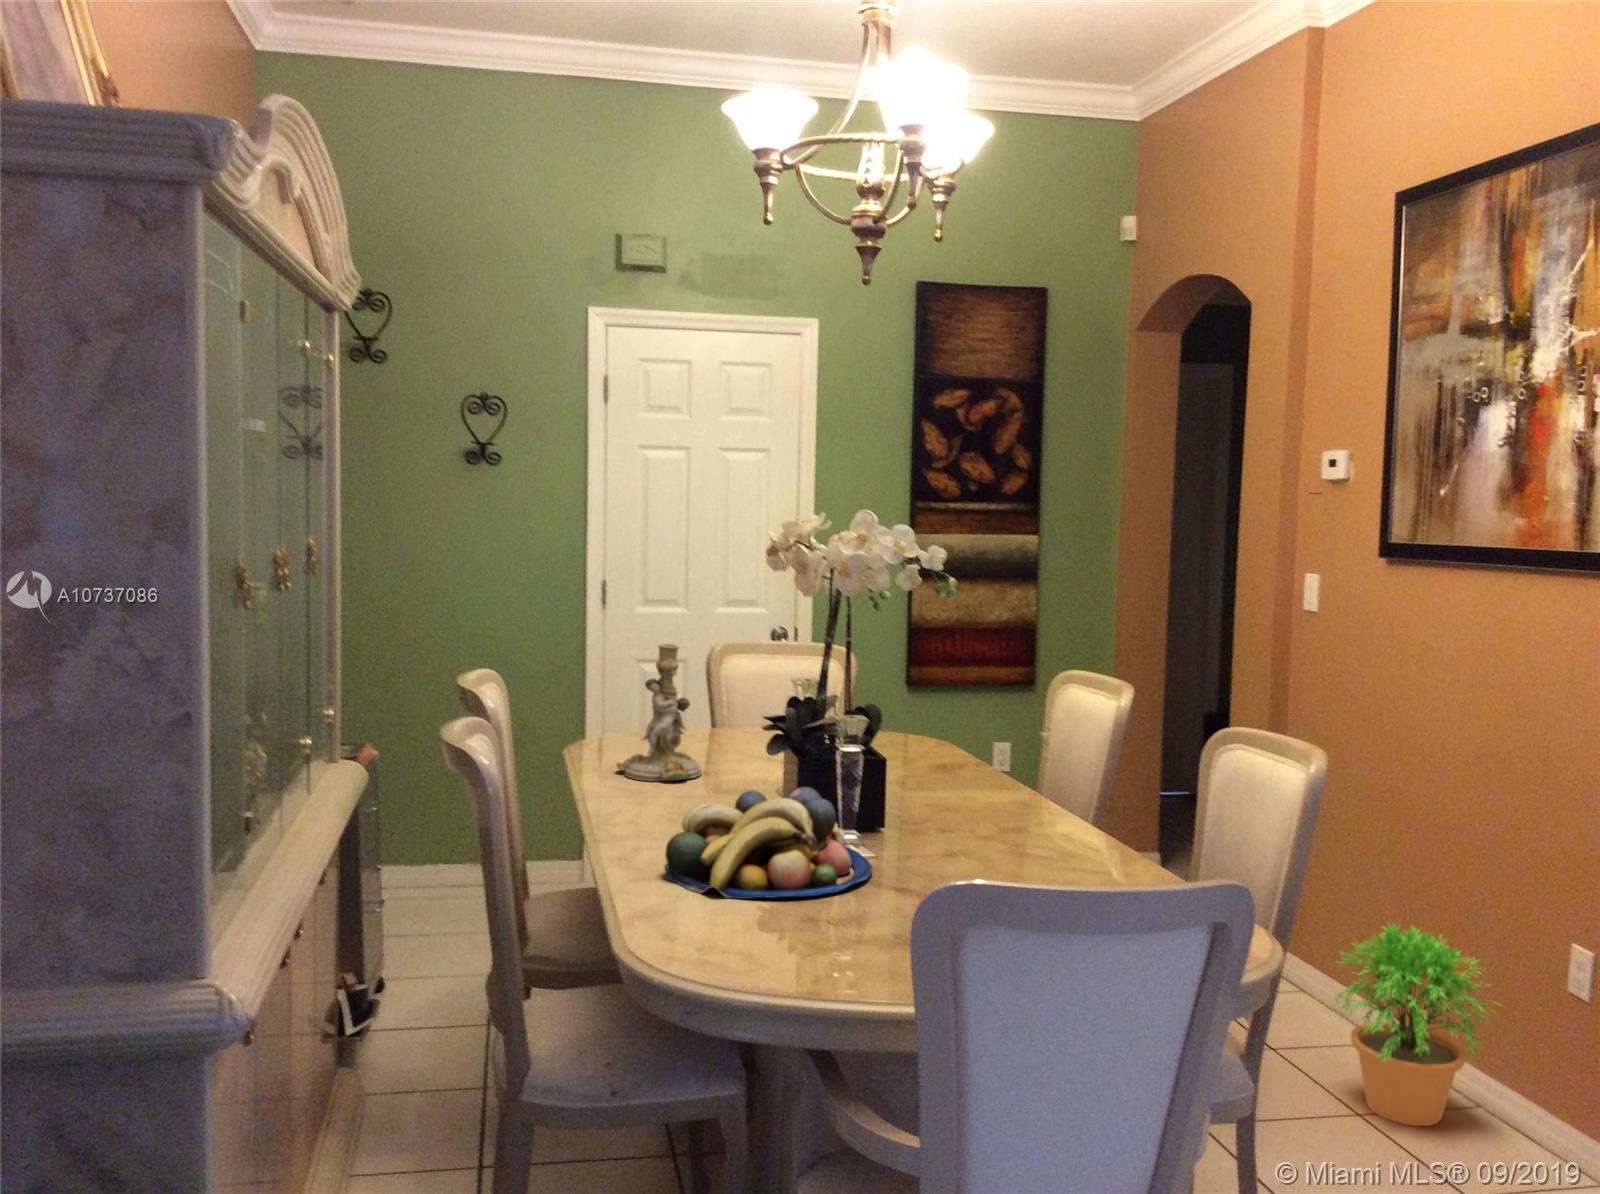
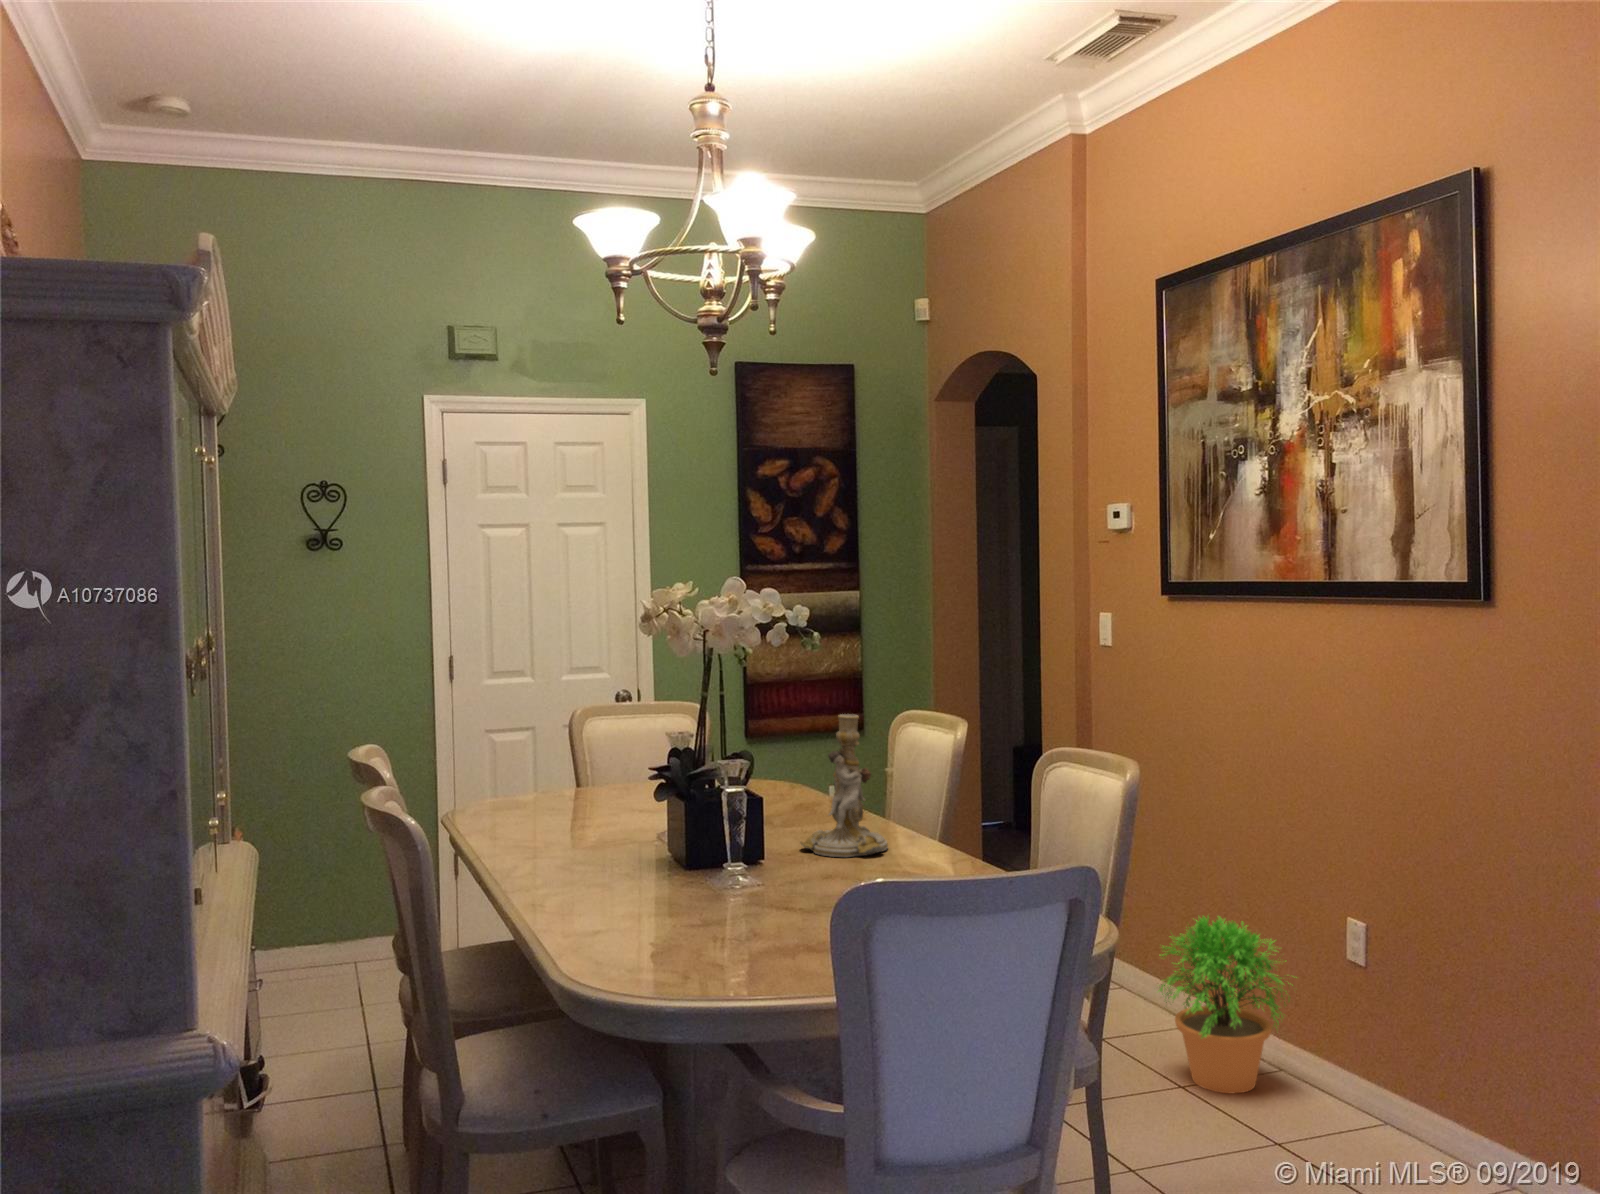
candlestick: present [617,644,701,781] -> present [800,714,888,857]
fruit bowl: present [664,787,872,899] -> none [573,828,765,933]

